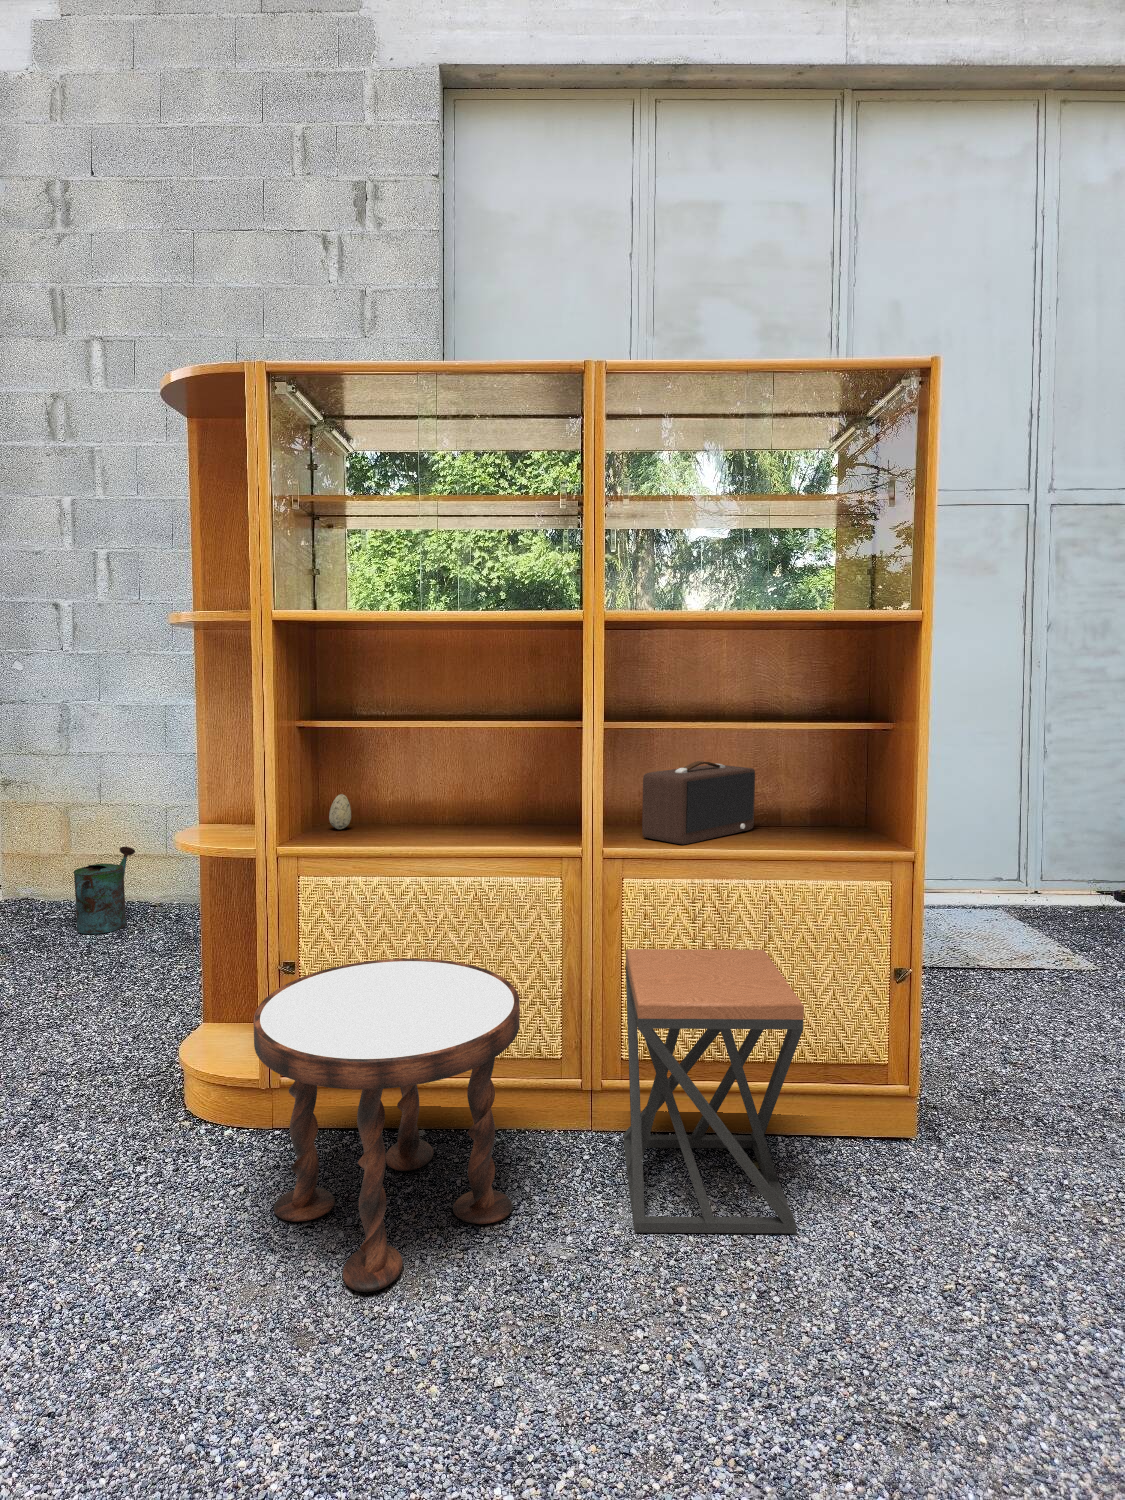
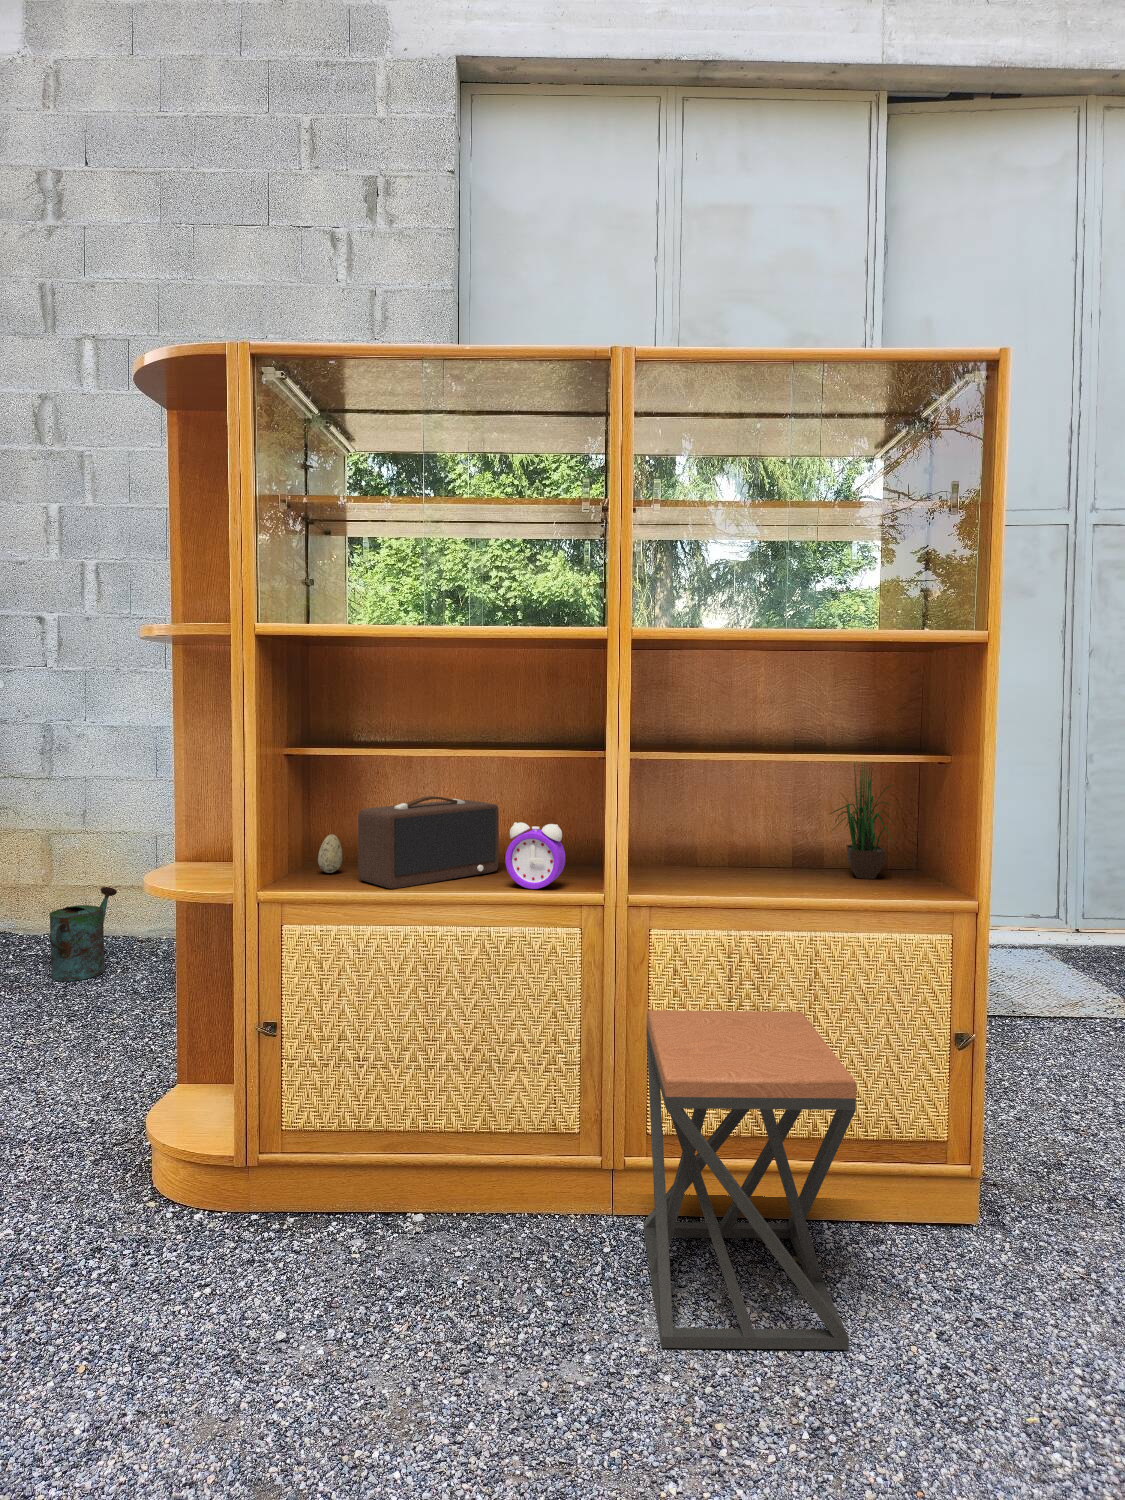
potted plant: none [792,706,859,833] -> present [830,763,894,879]
speaker: present [642,761,755,844] -> present [358,796,499,889]
alarm clock: none [499,783,554,842] -> present [505,822,566,889]
side table: present [253,959,520,1292] -> none [223,1020,529,1429]

